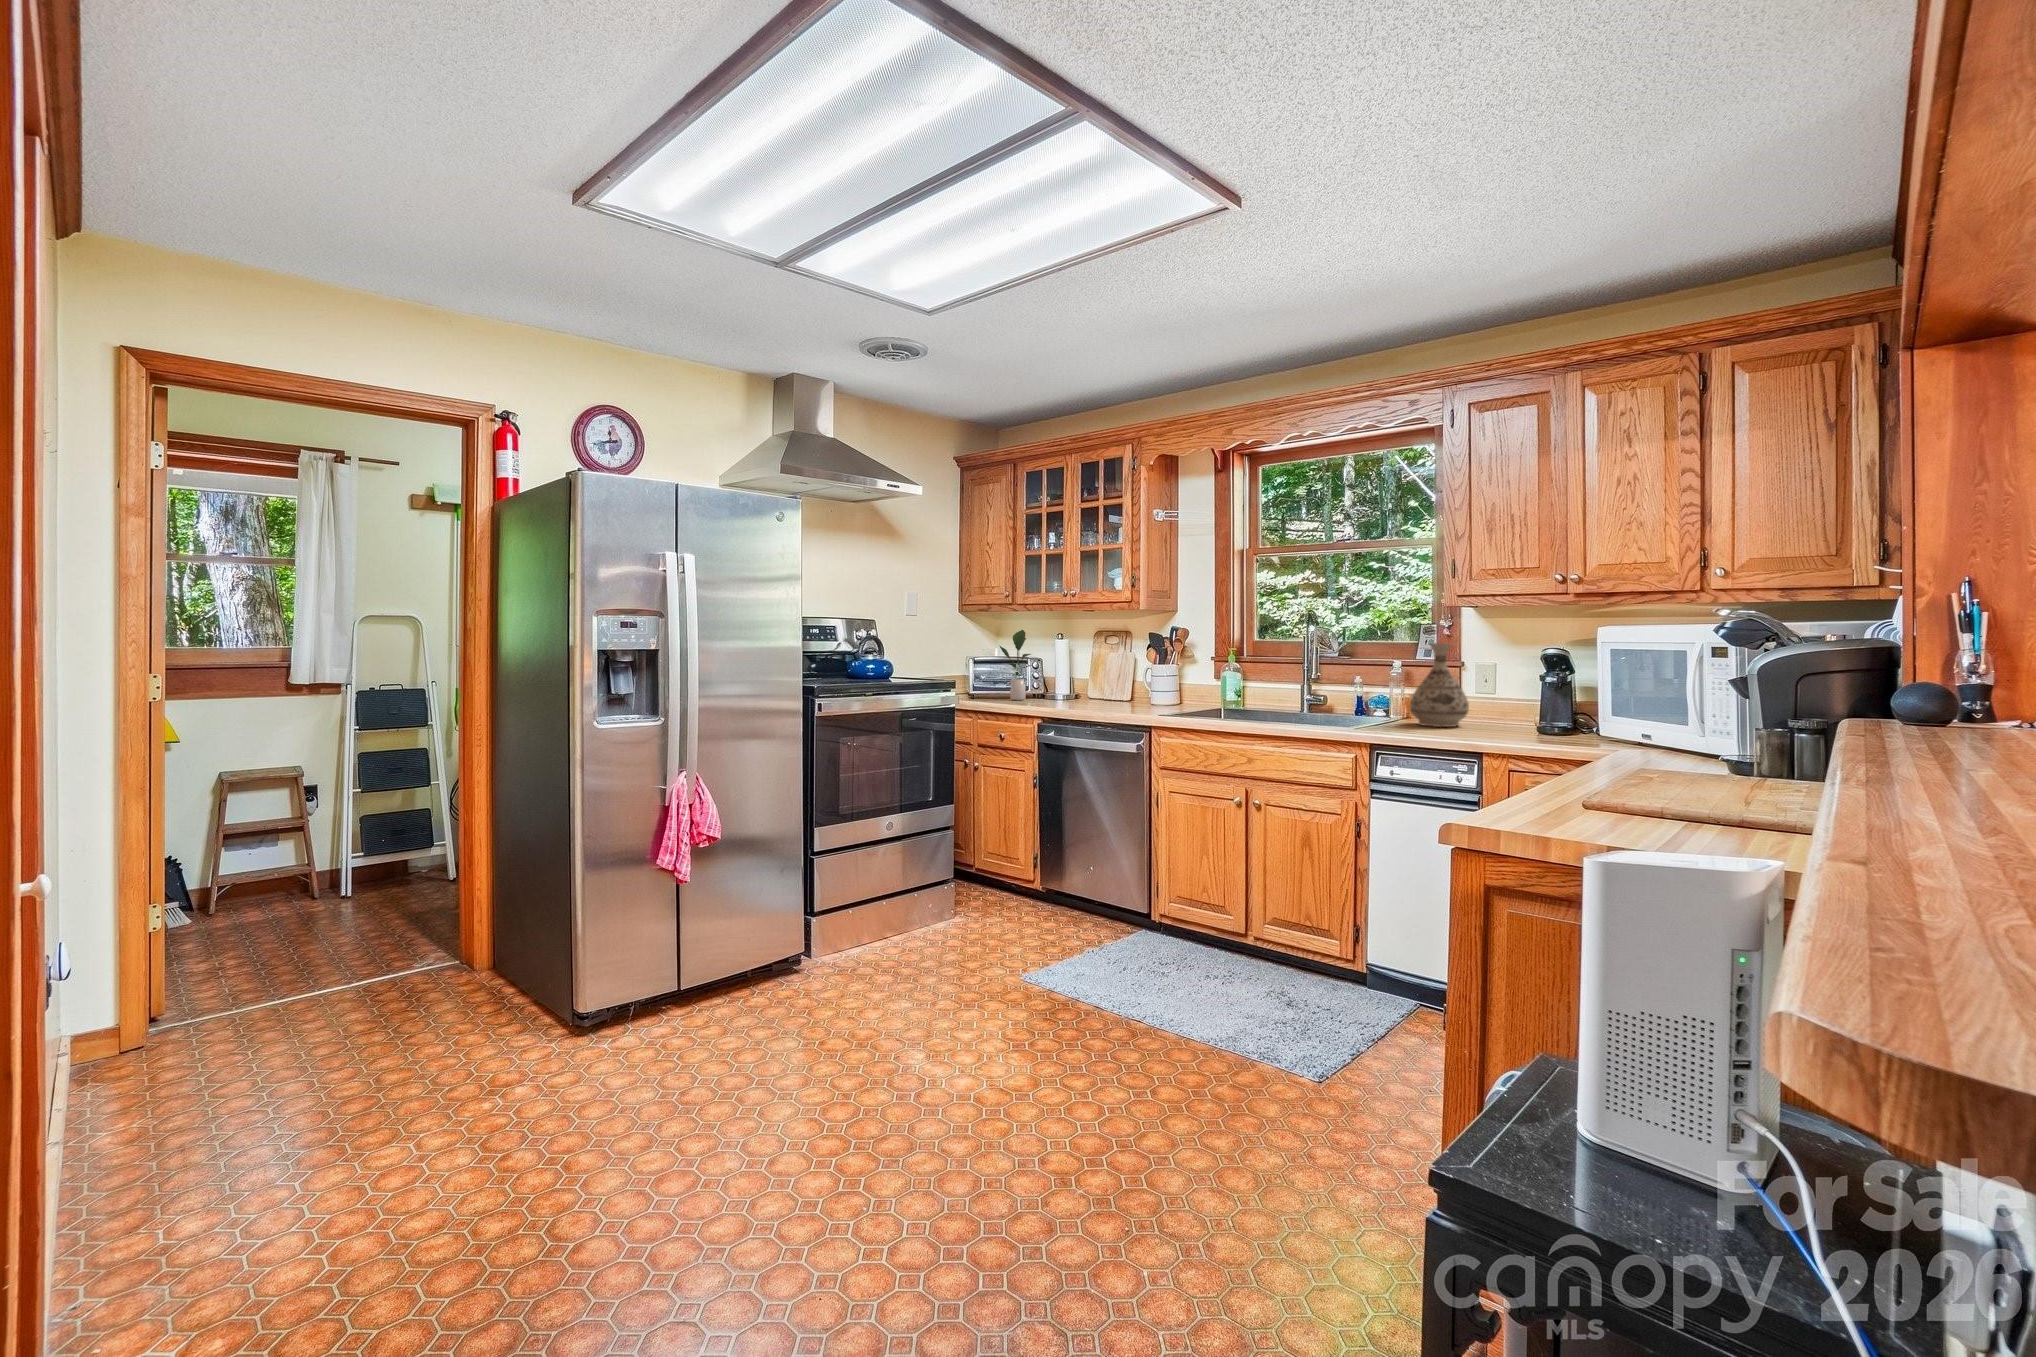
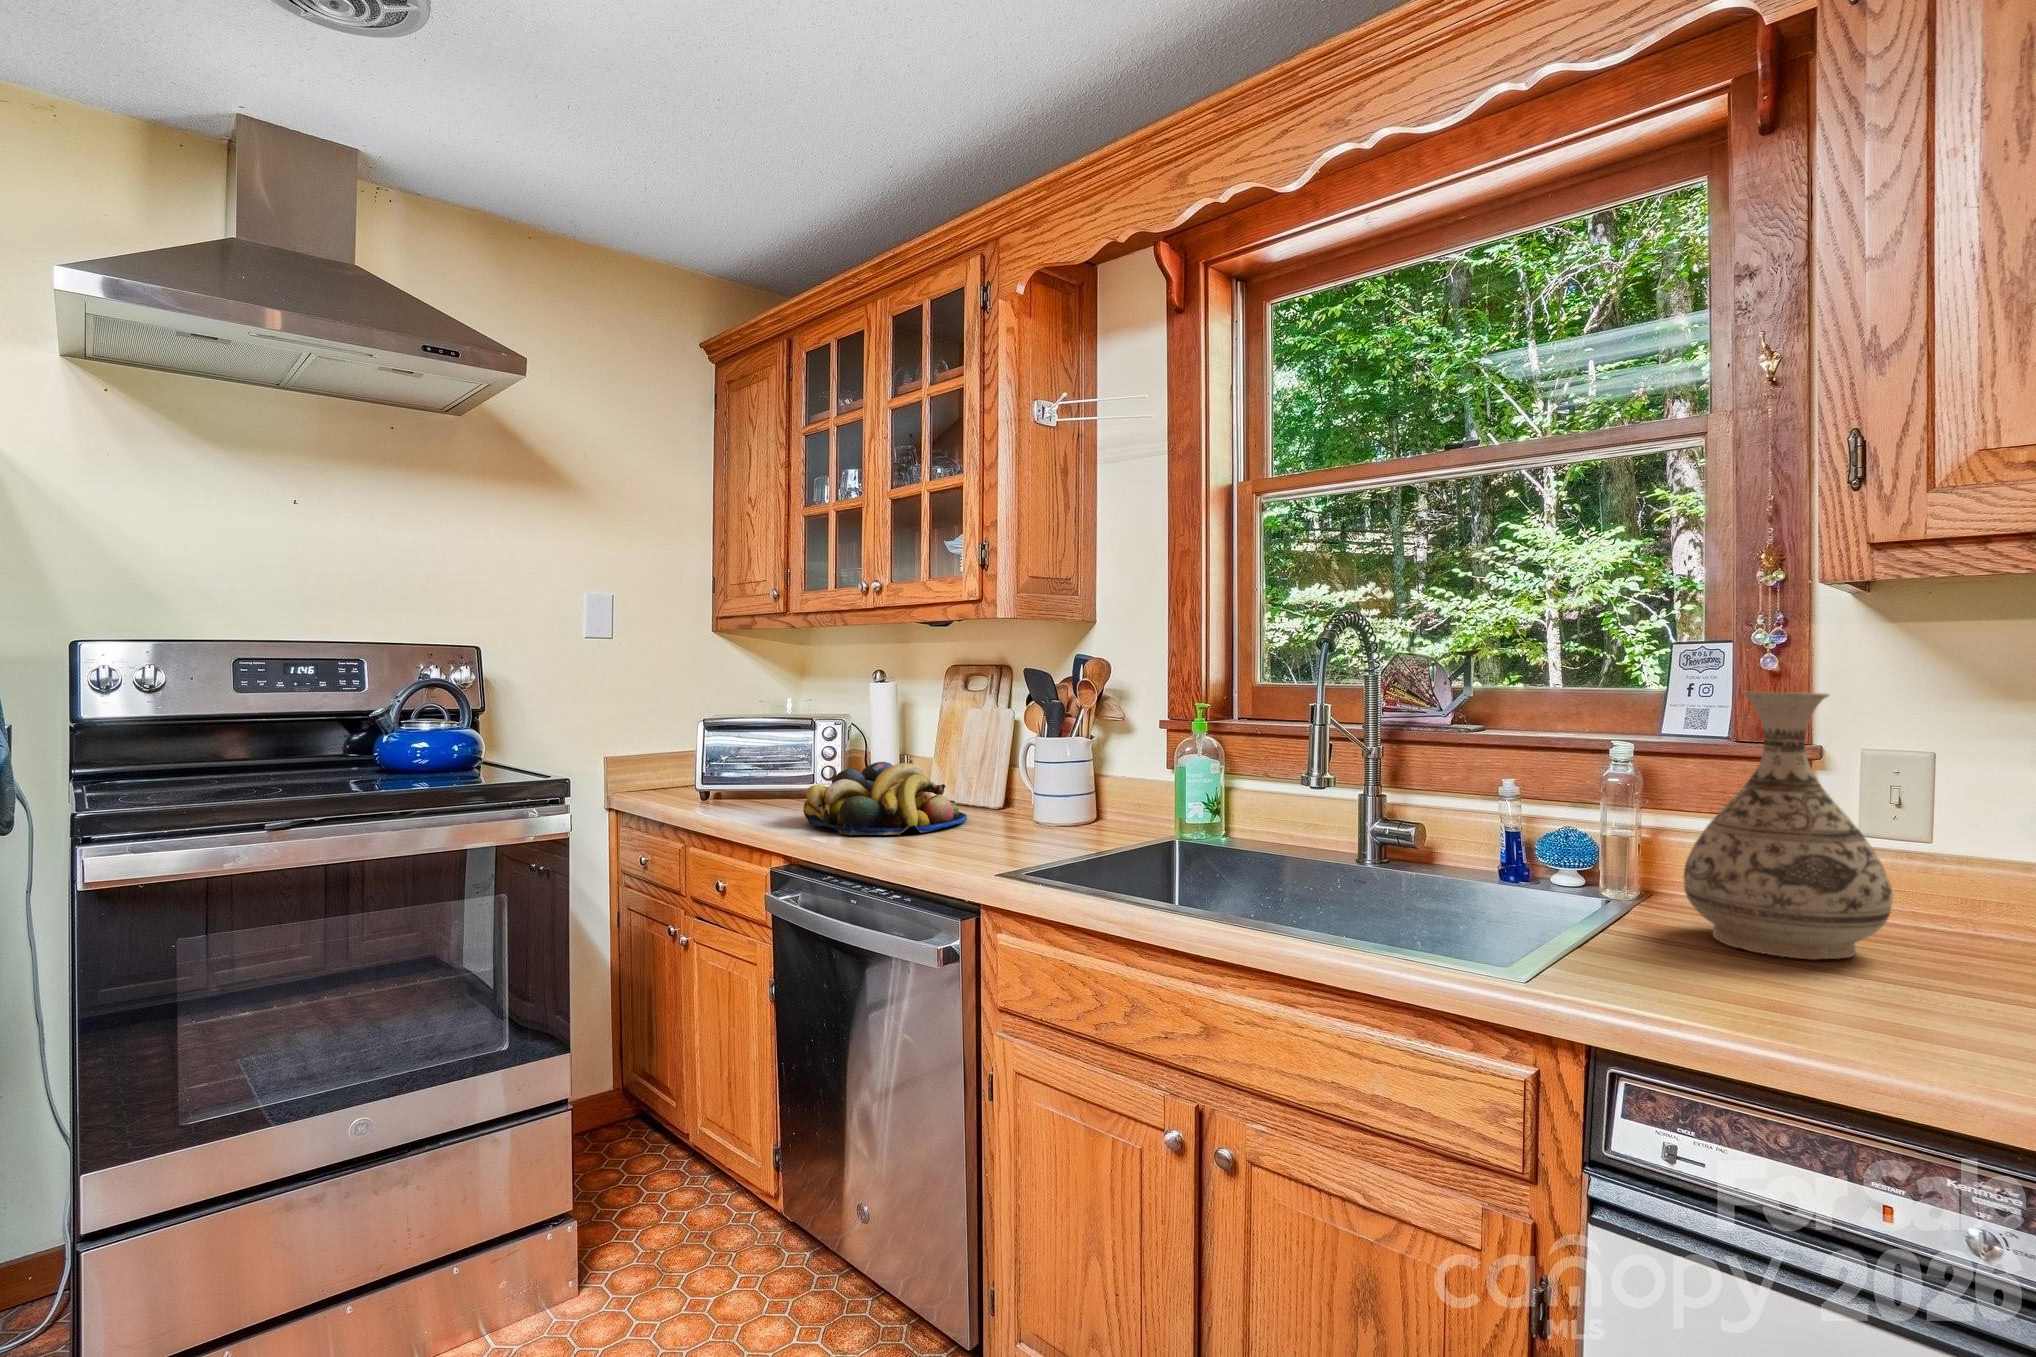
potted plant: present [1000,630,1031,700] -> none [739,661,814,805]
fruit bowl: none [1047,678,1121,708] -> present [803,762,967,835]

